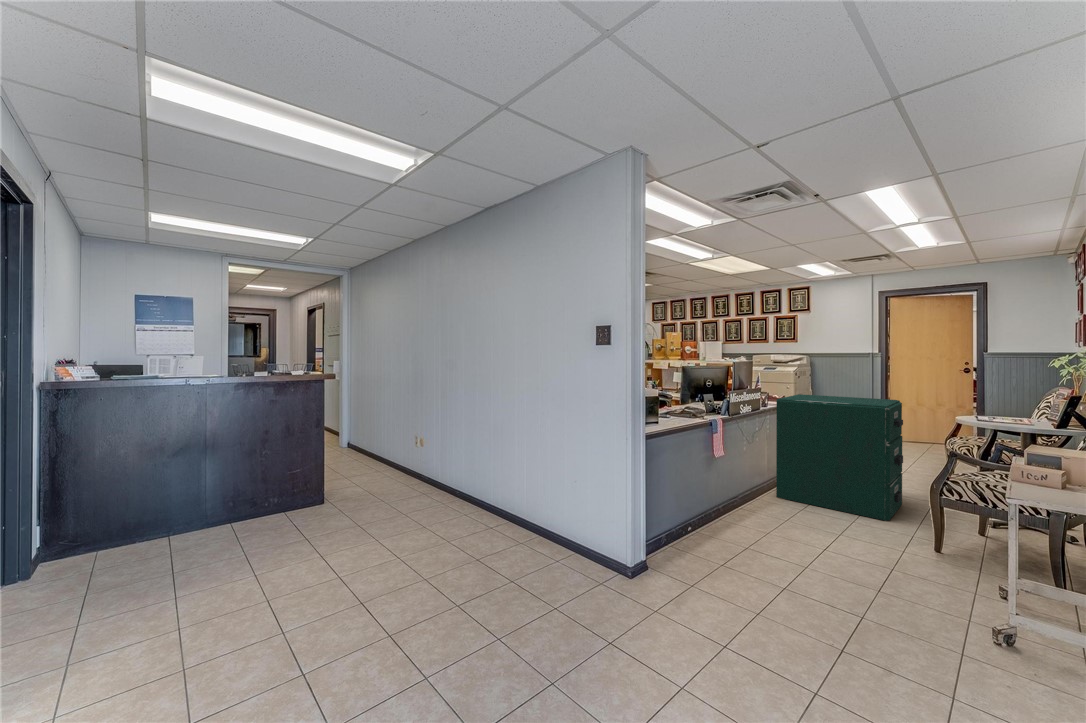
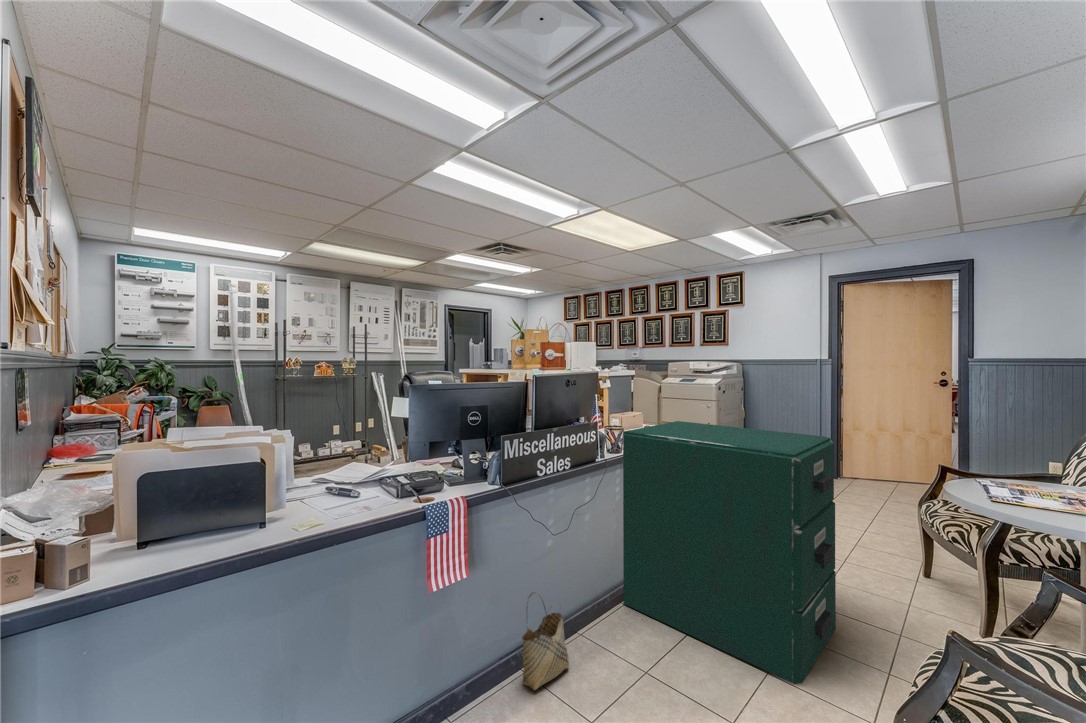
woven basket: none [746,479,767,522] -> present [522,592,569,690]

